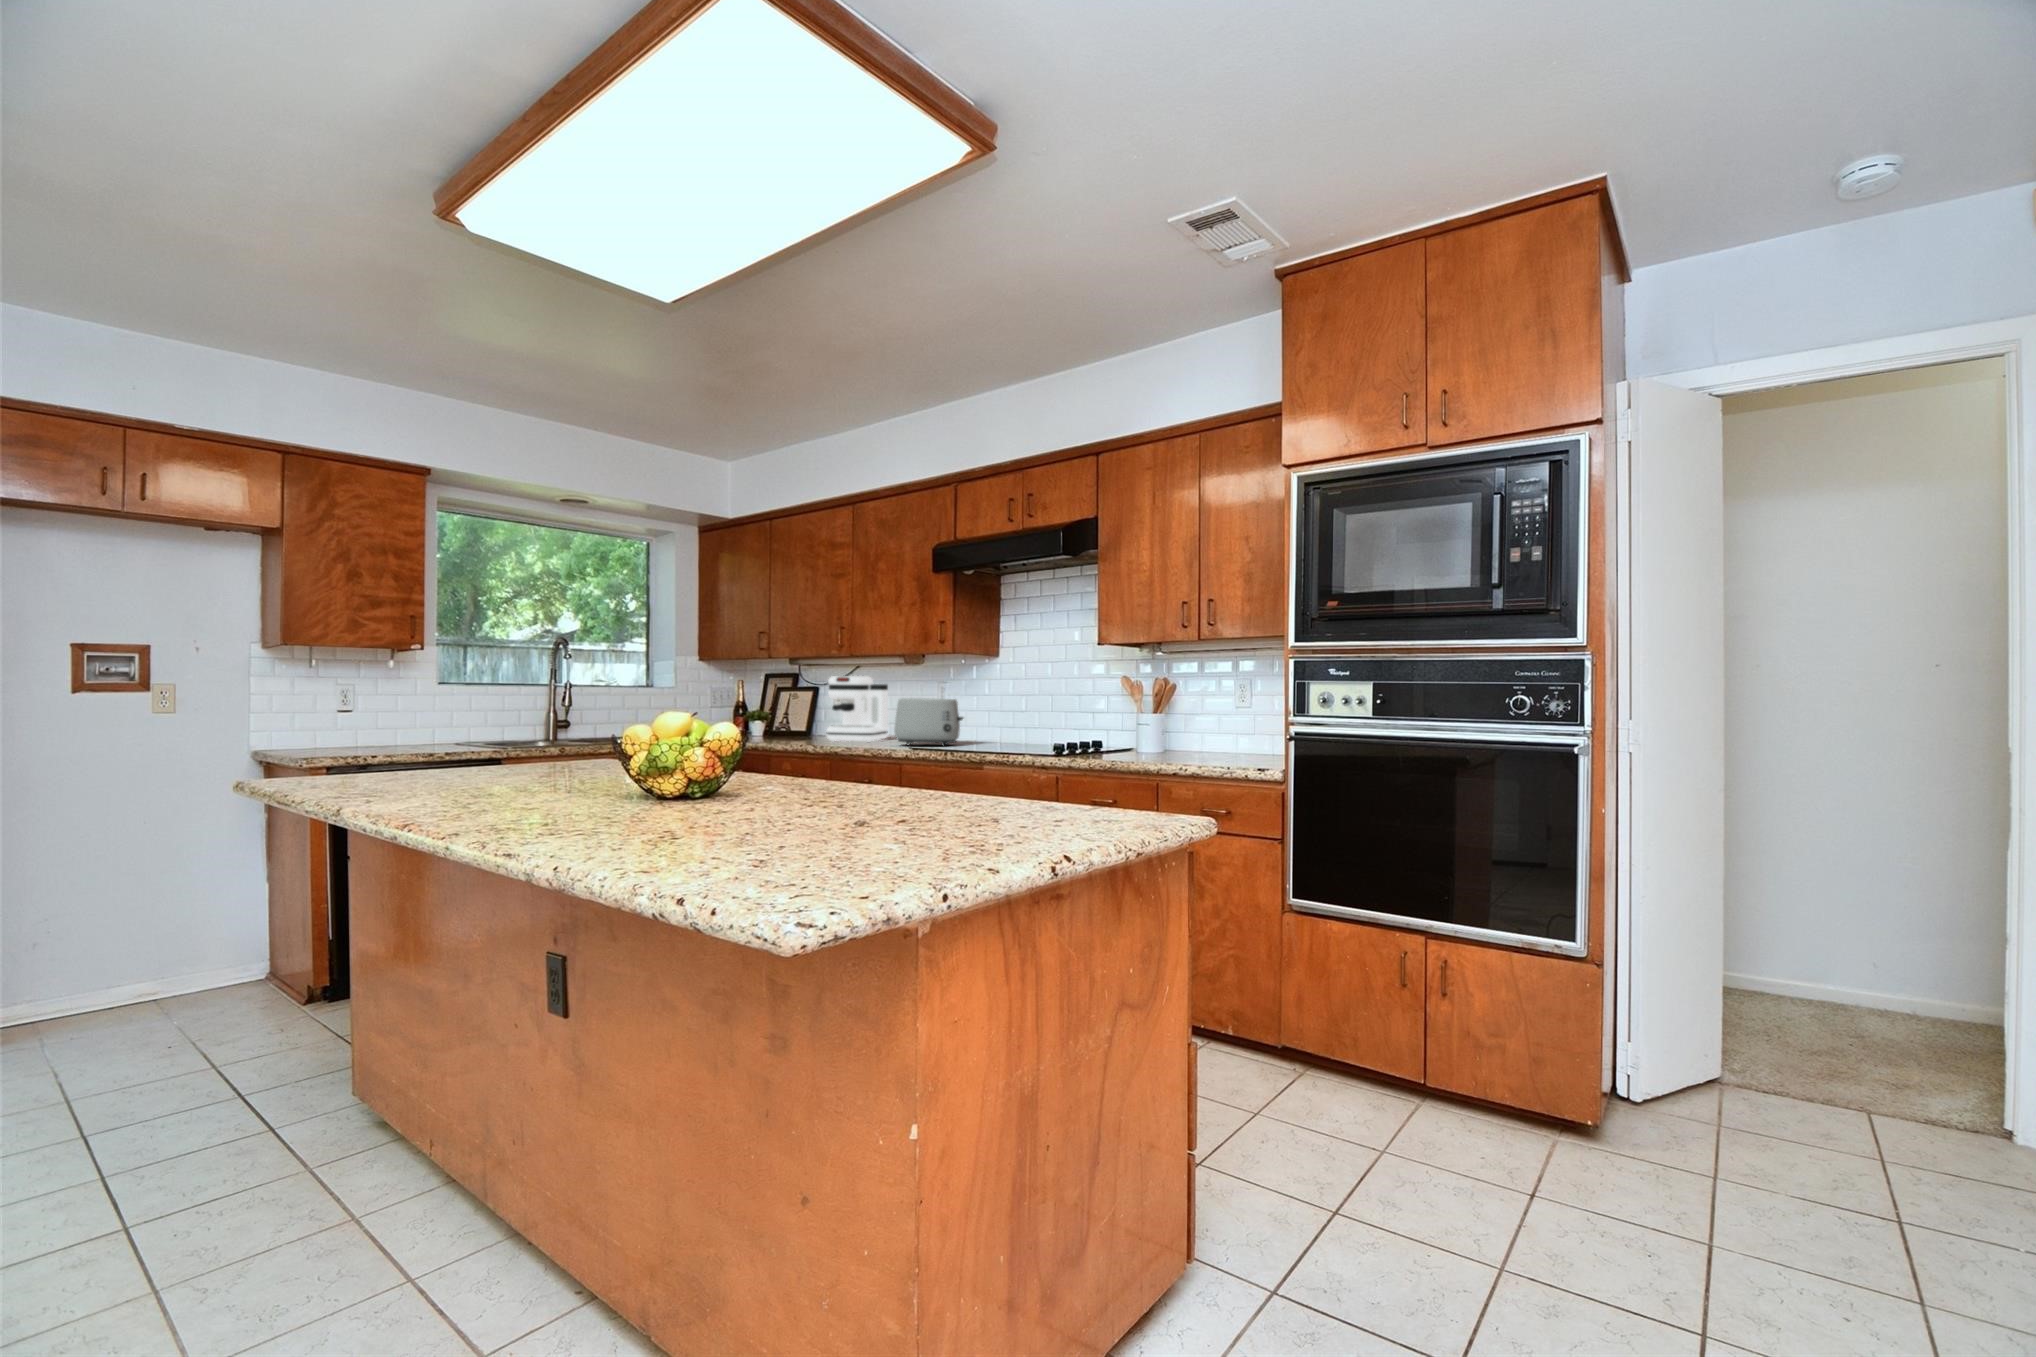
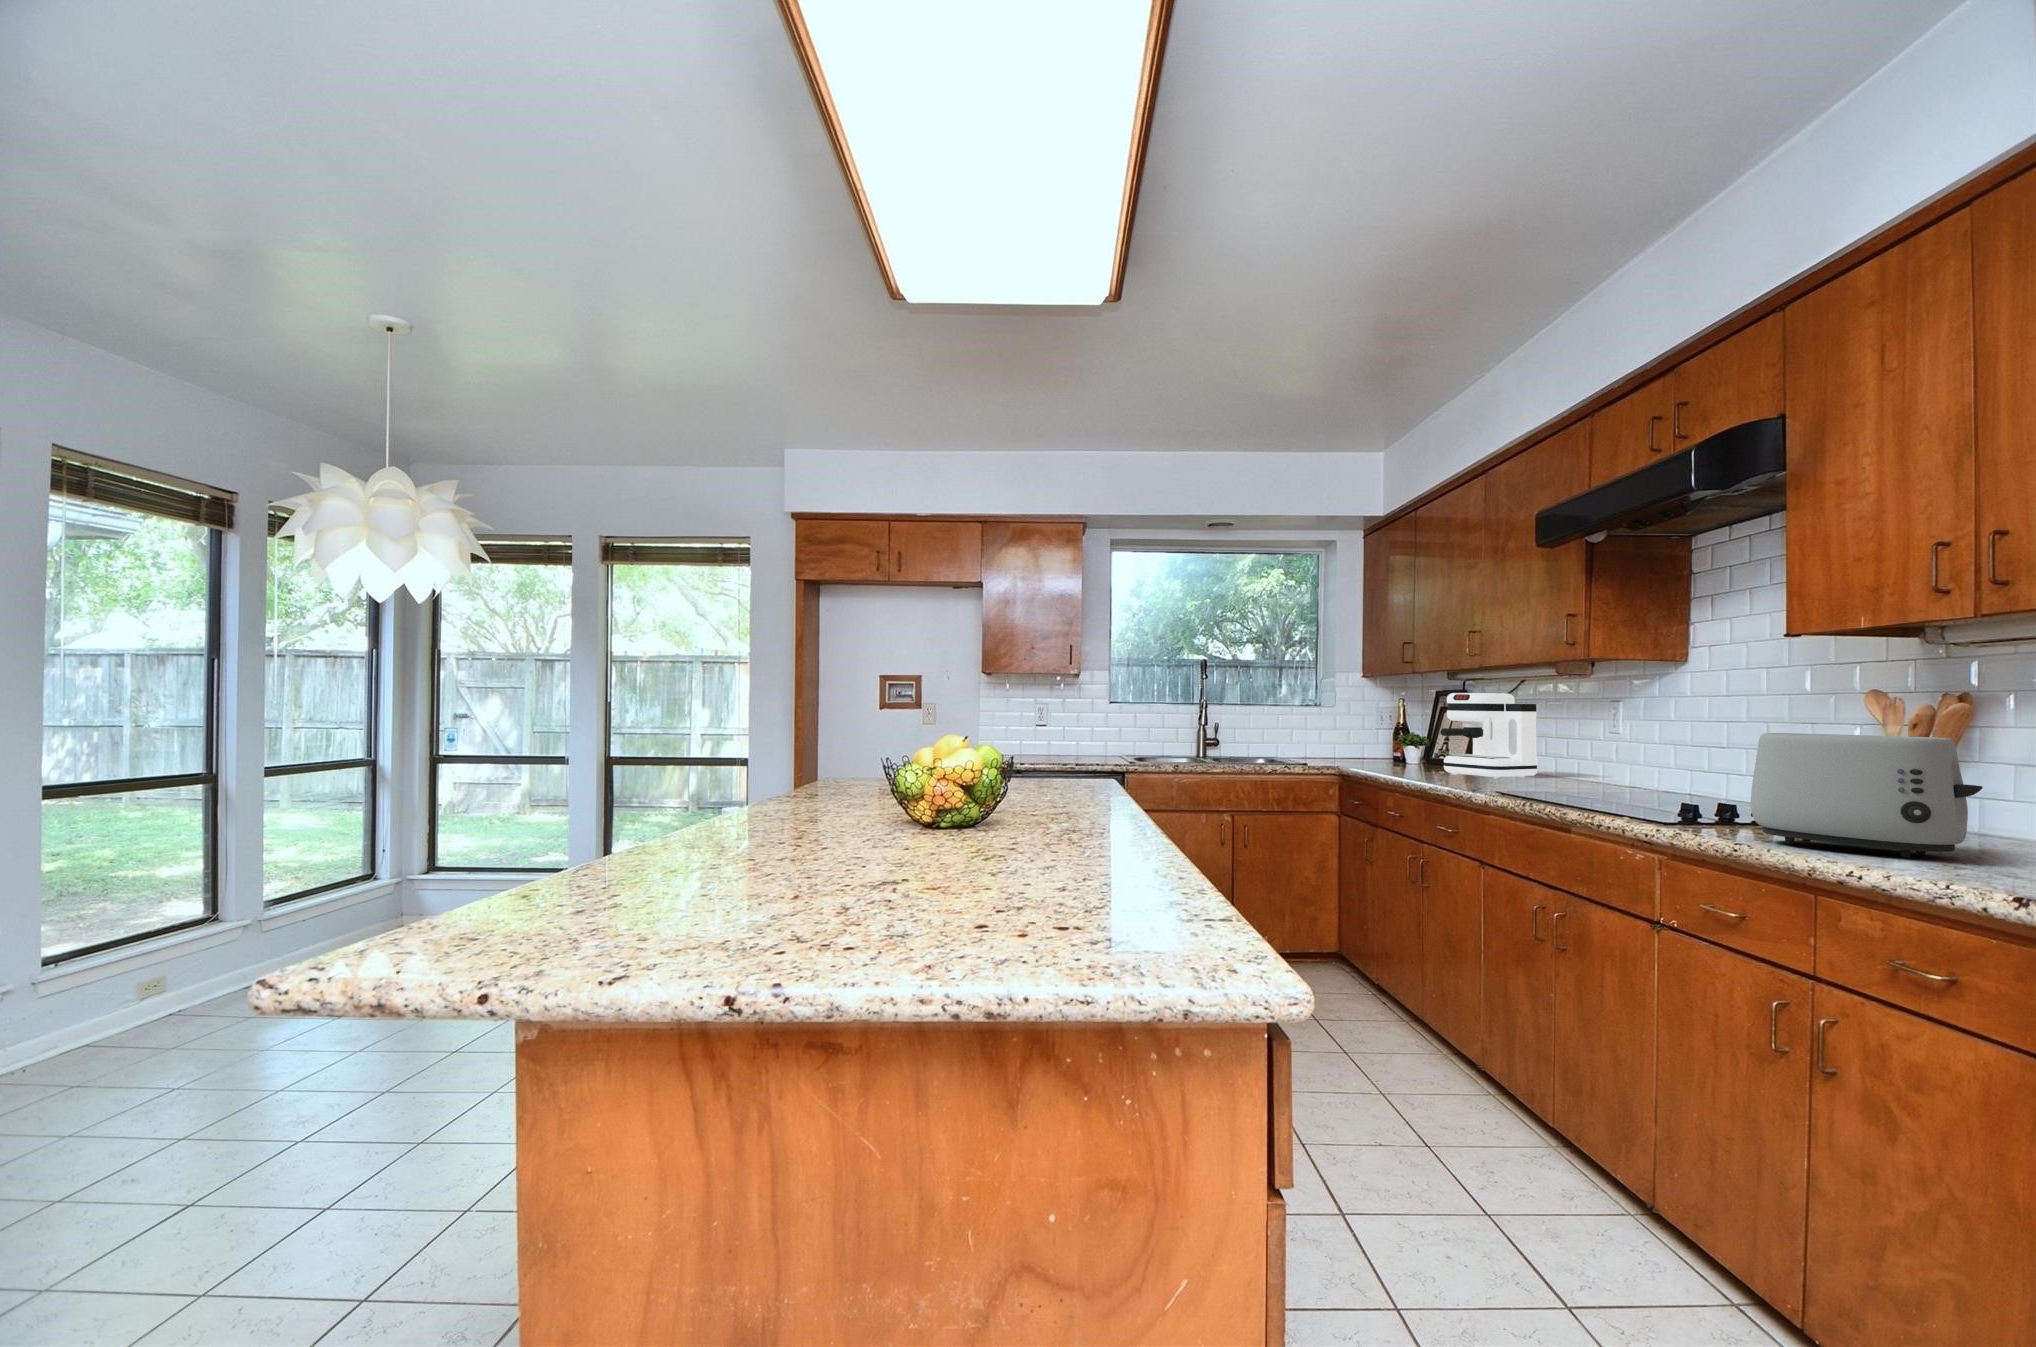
toaster: present [894,698,963,746] -> present [1751,733,1983,858]

